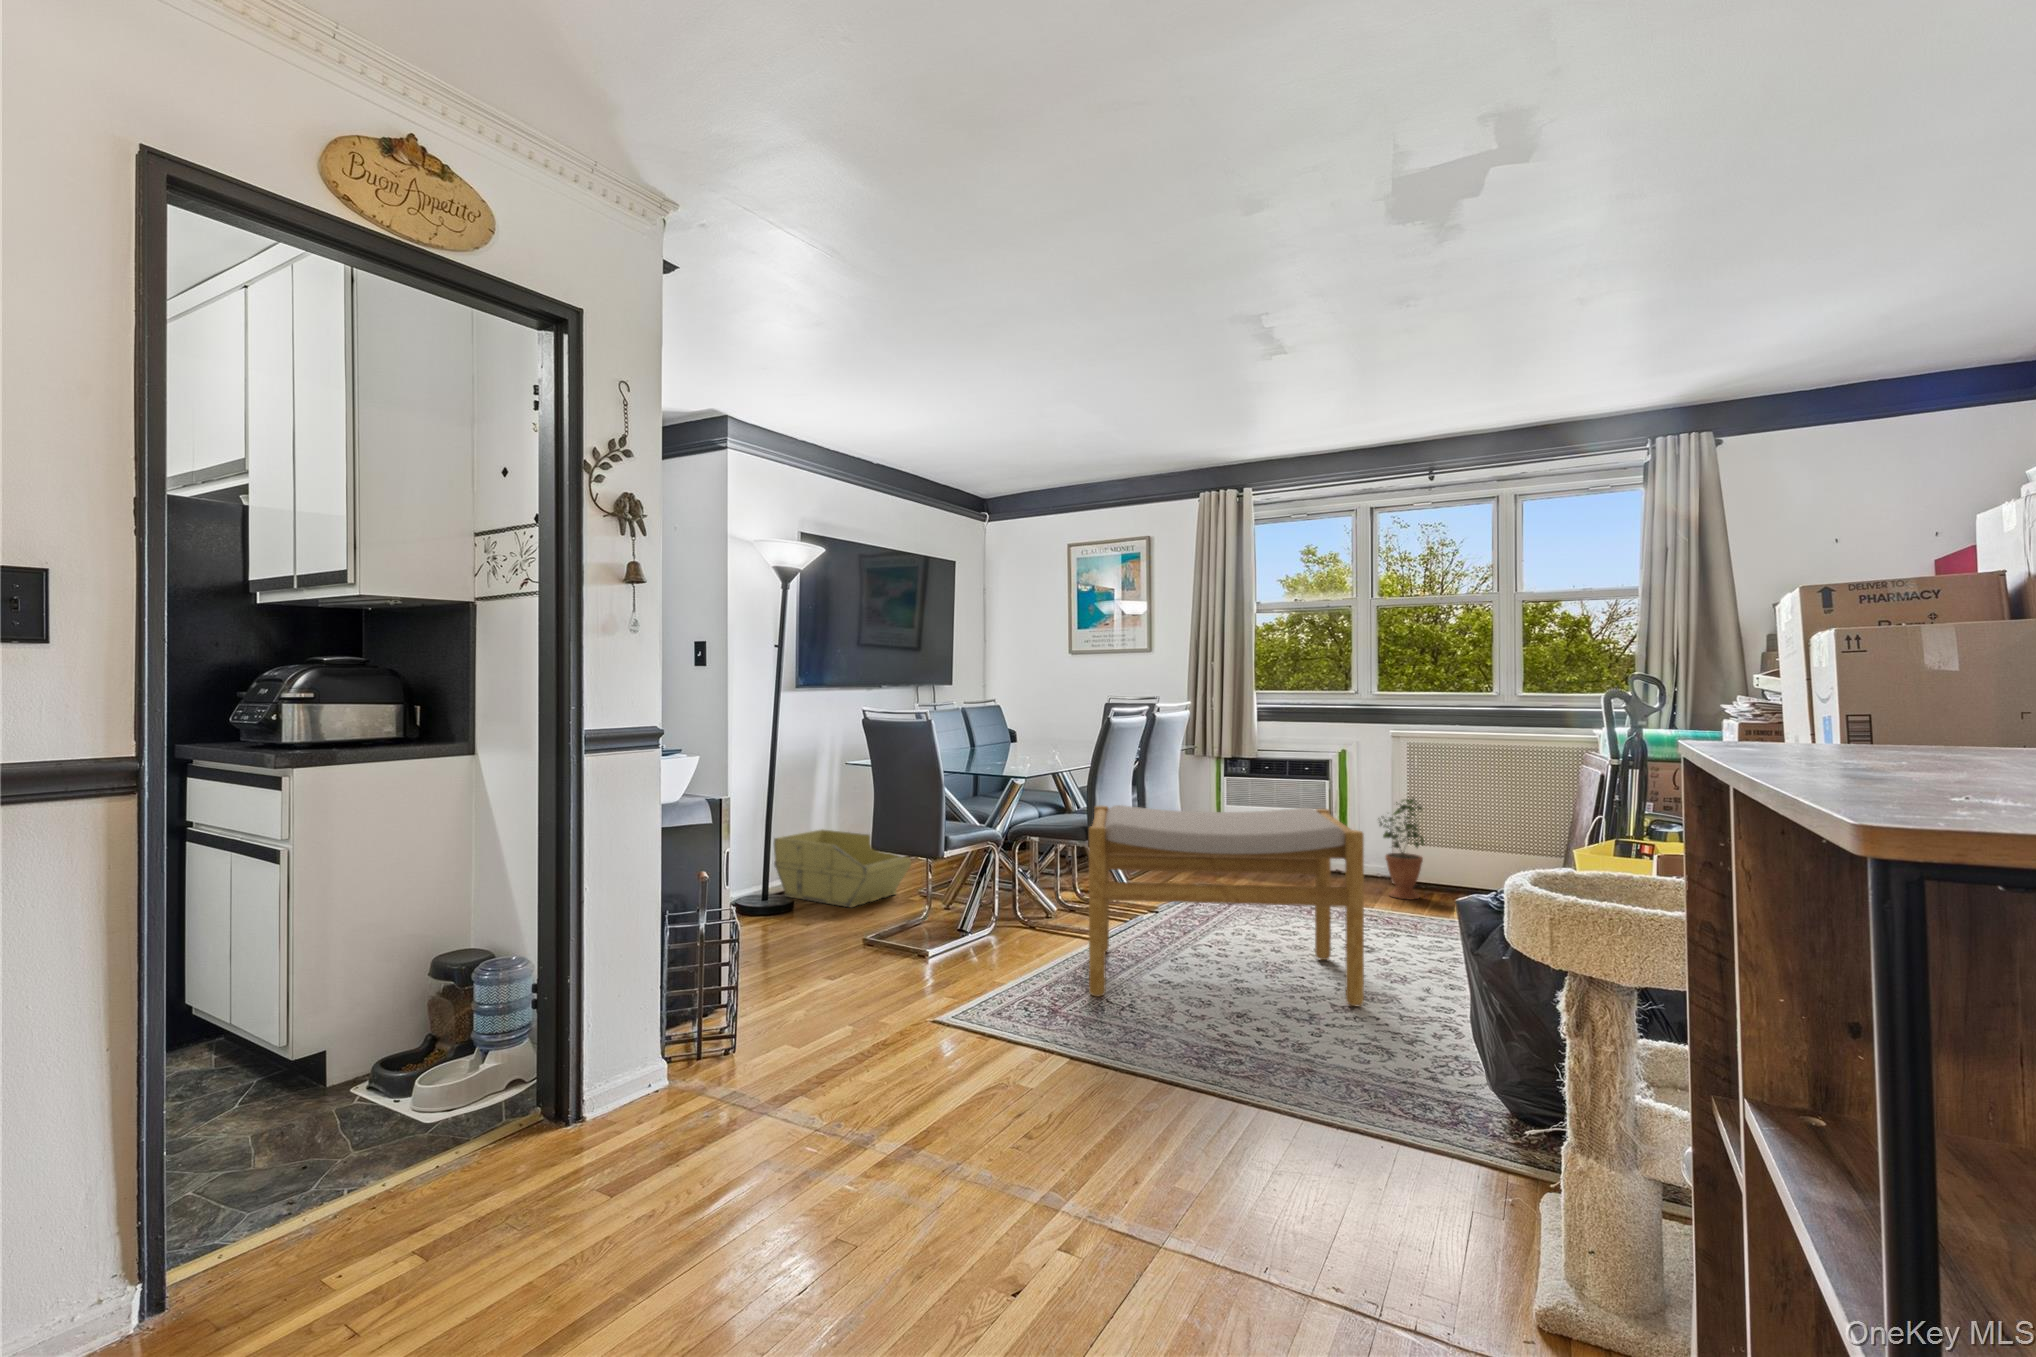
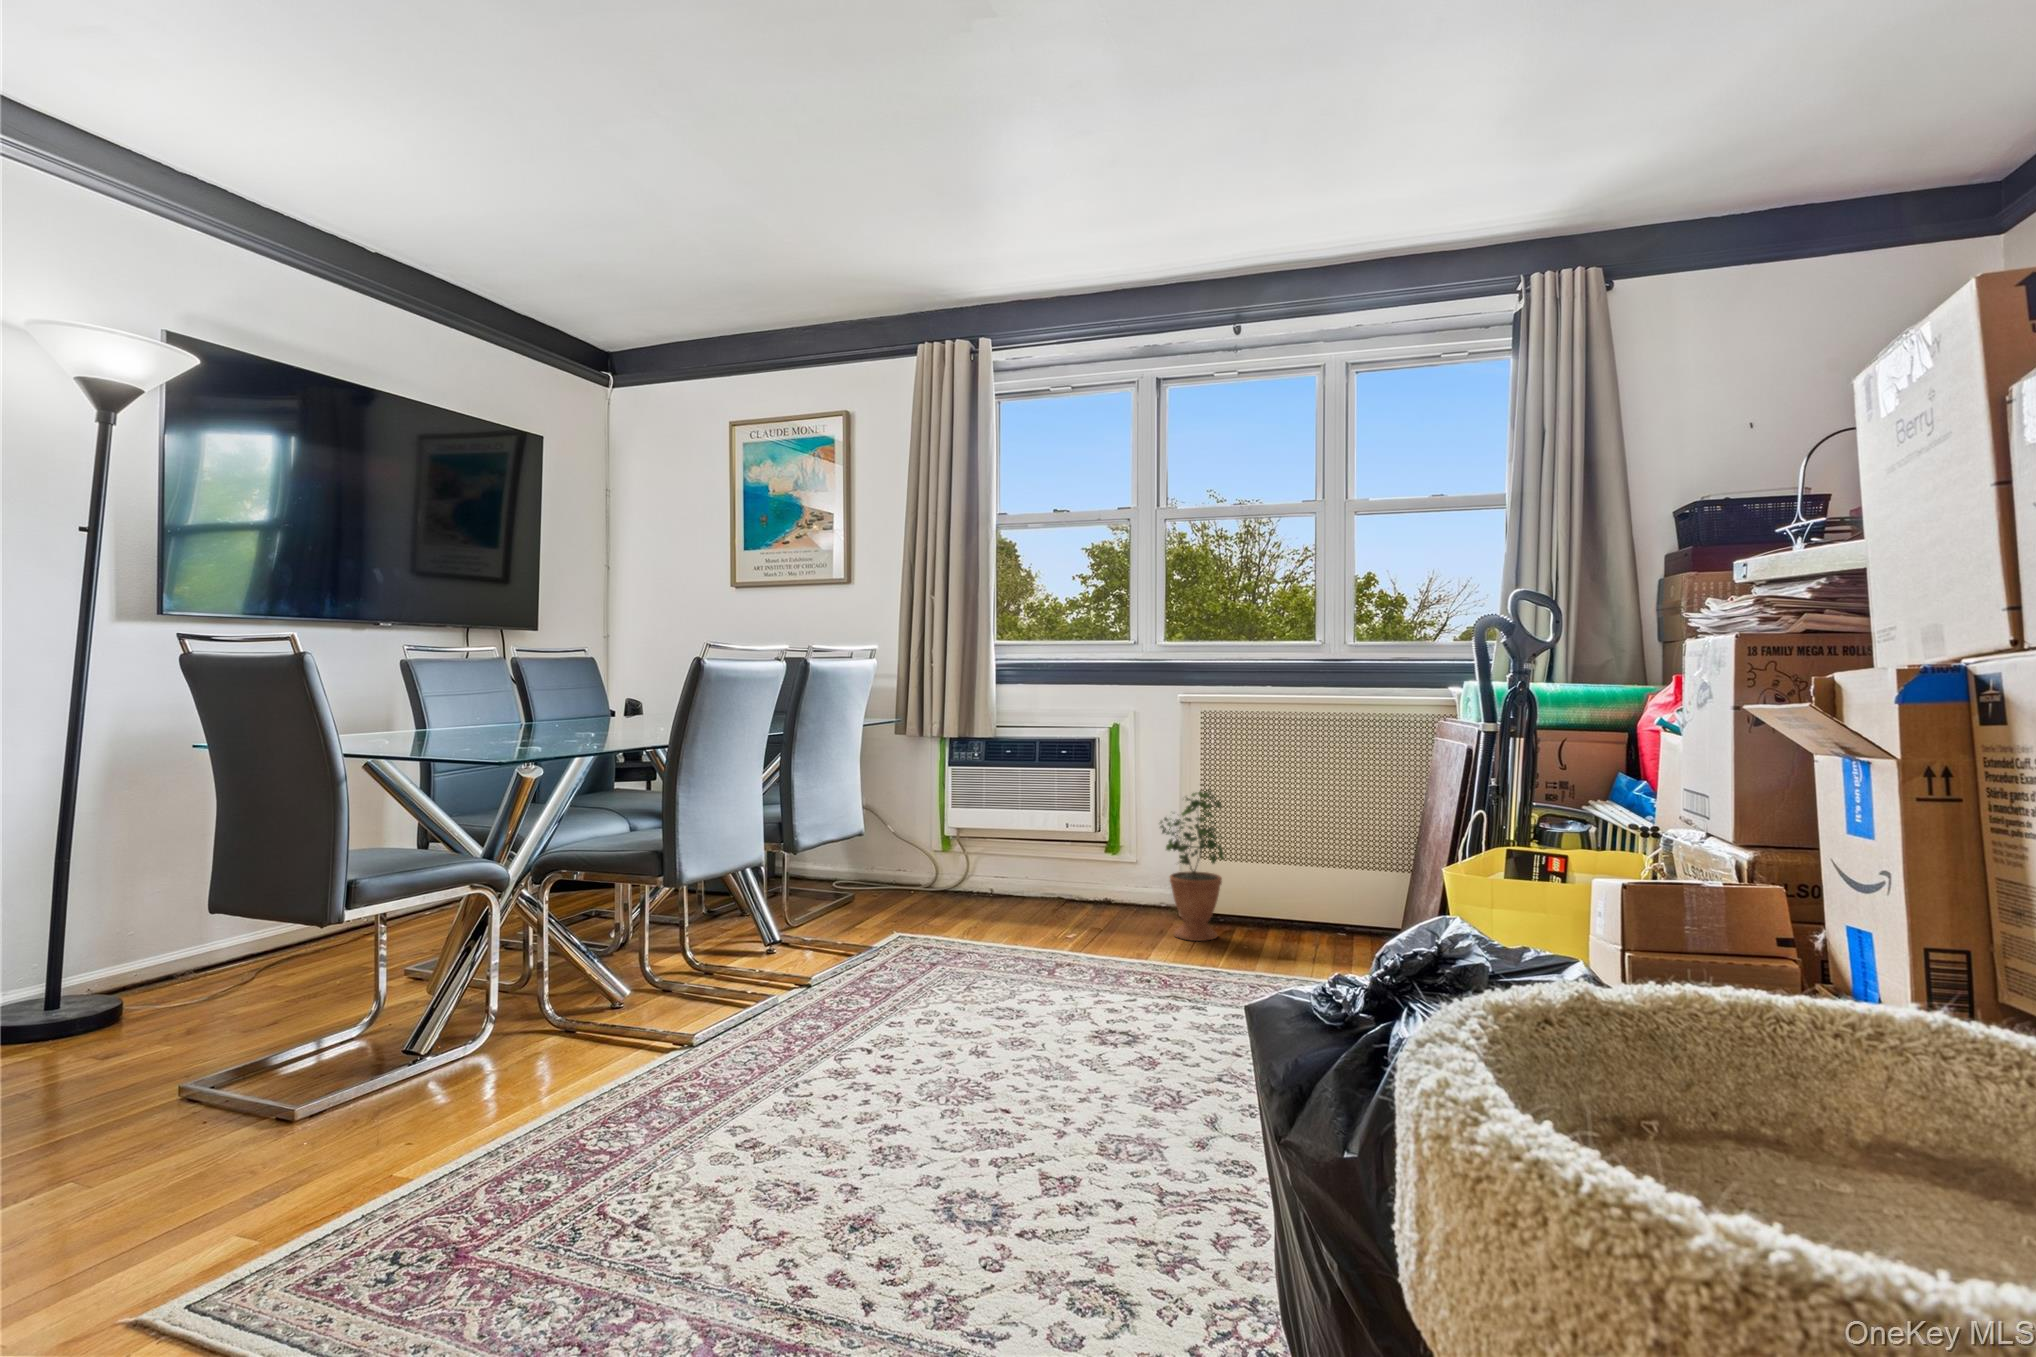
footstool: present [1089,805,1364,1006] -> none [561,803,1100,1196]
storage bin: present [774,829,911,907] -> none [114,865,385,1007]

